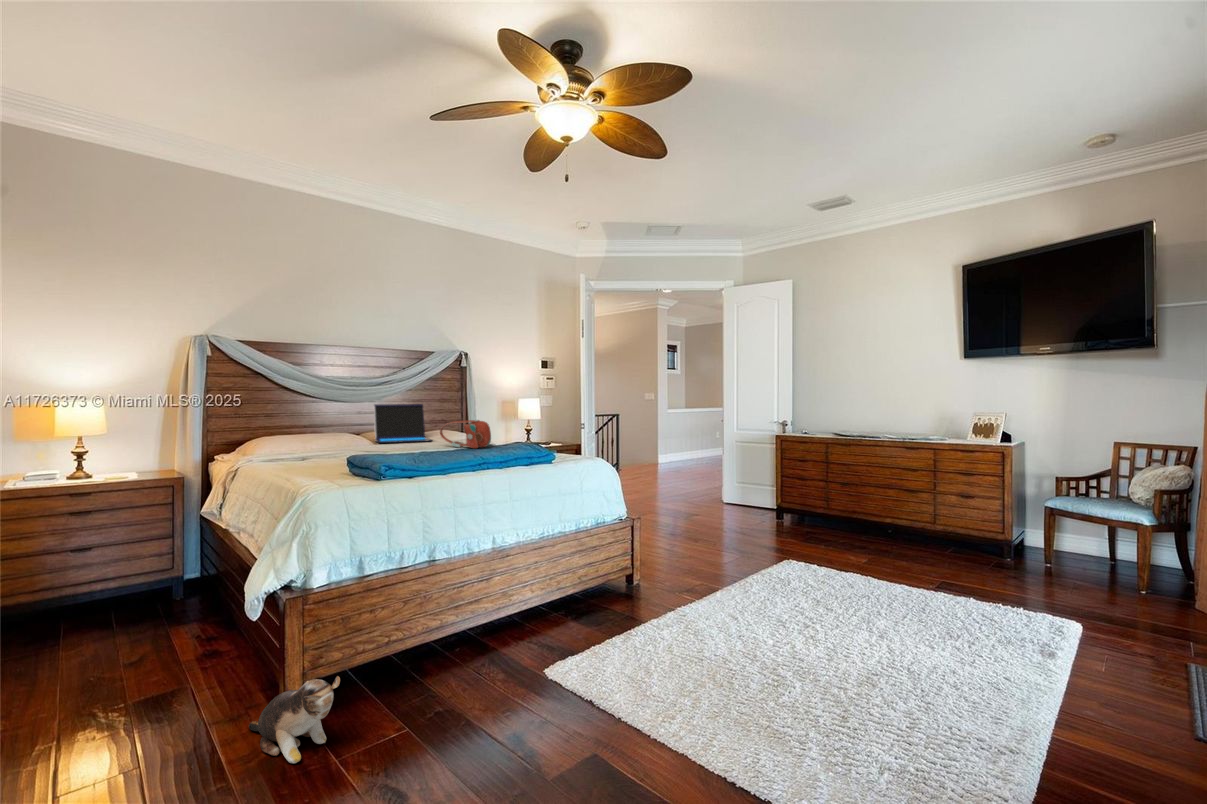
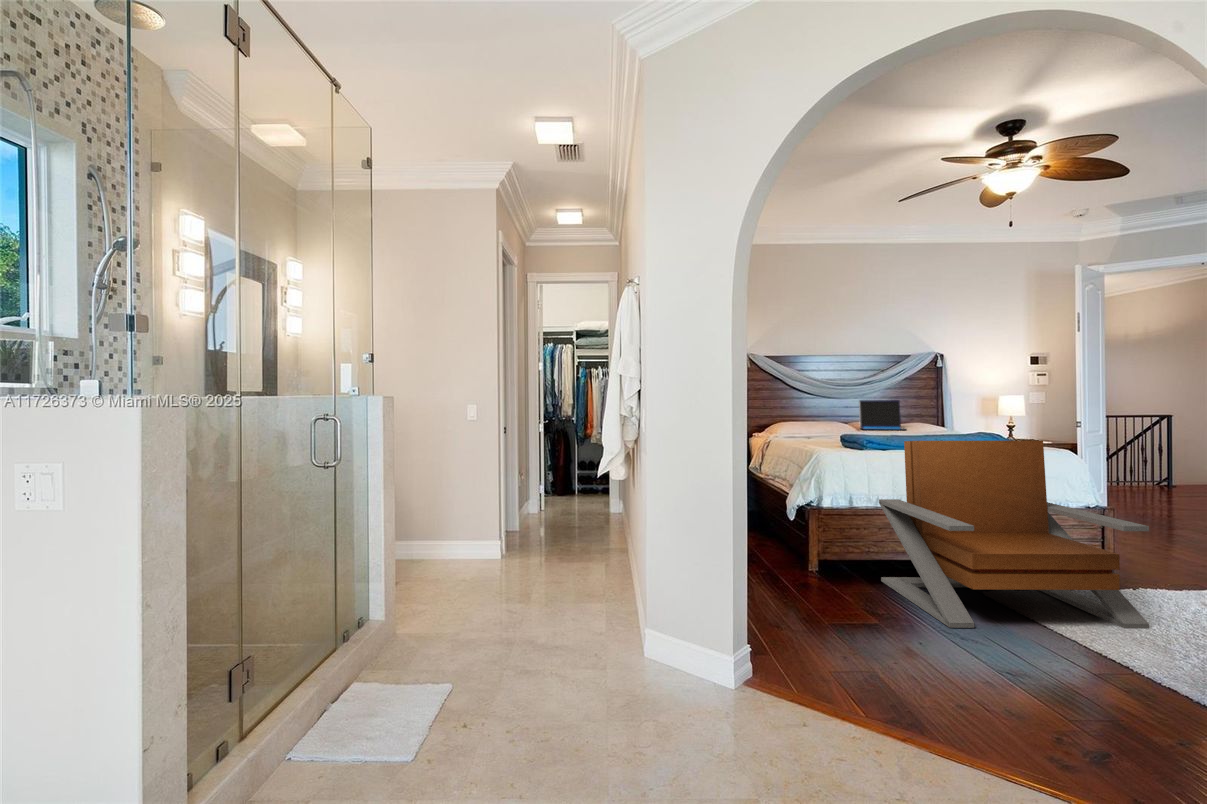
handbag: present [440,420,491,448] -> none [911,412,956,436]
lounge chair: none [404,454,709,779] -> present [879,441,1149,629]
plush toy: present [249,676,340,763] -> none [790,549,841,592]

